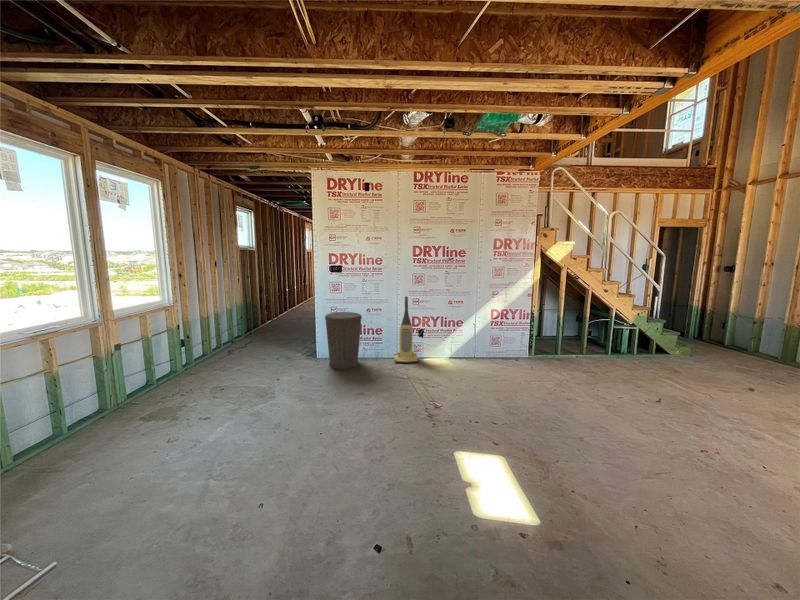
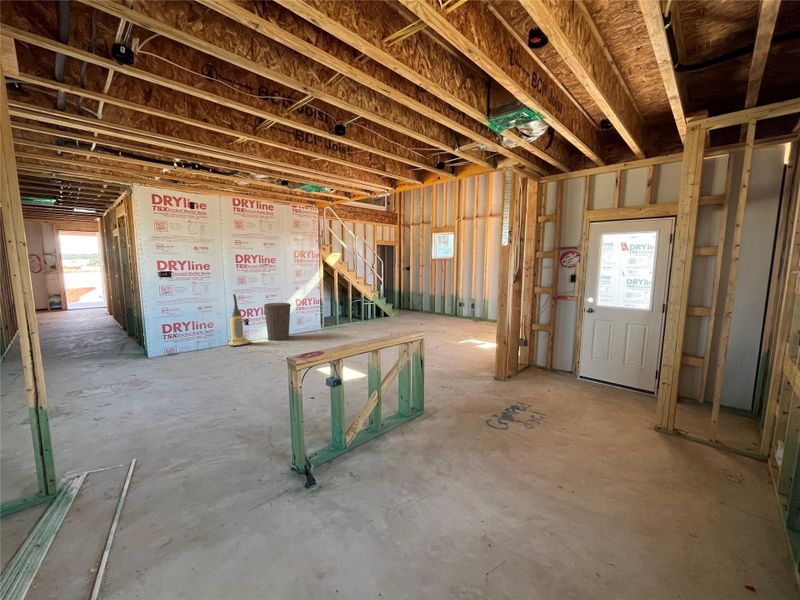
trash can: present [325,312,362,369] -> present [264,303,291,341]

